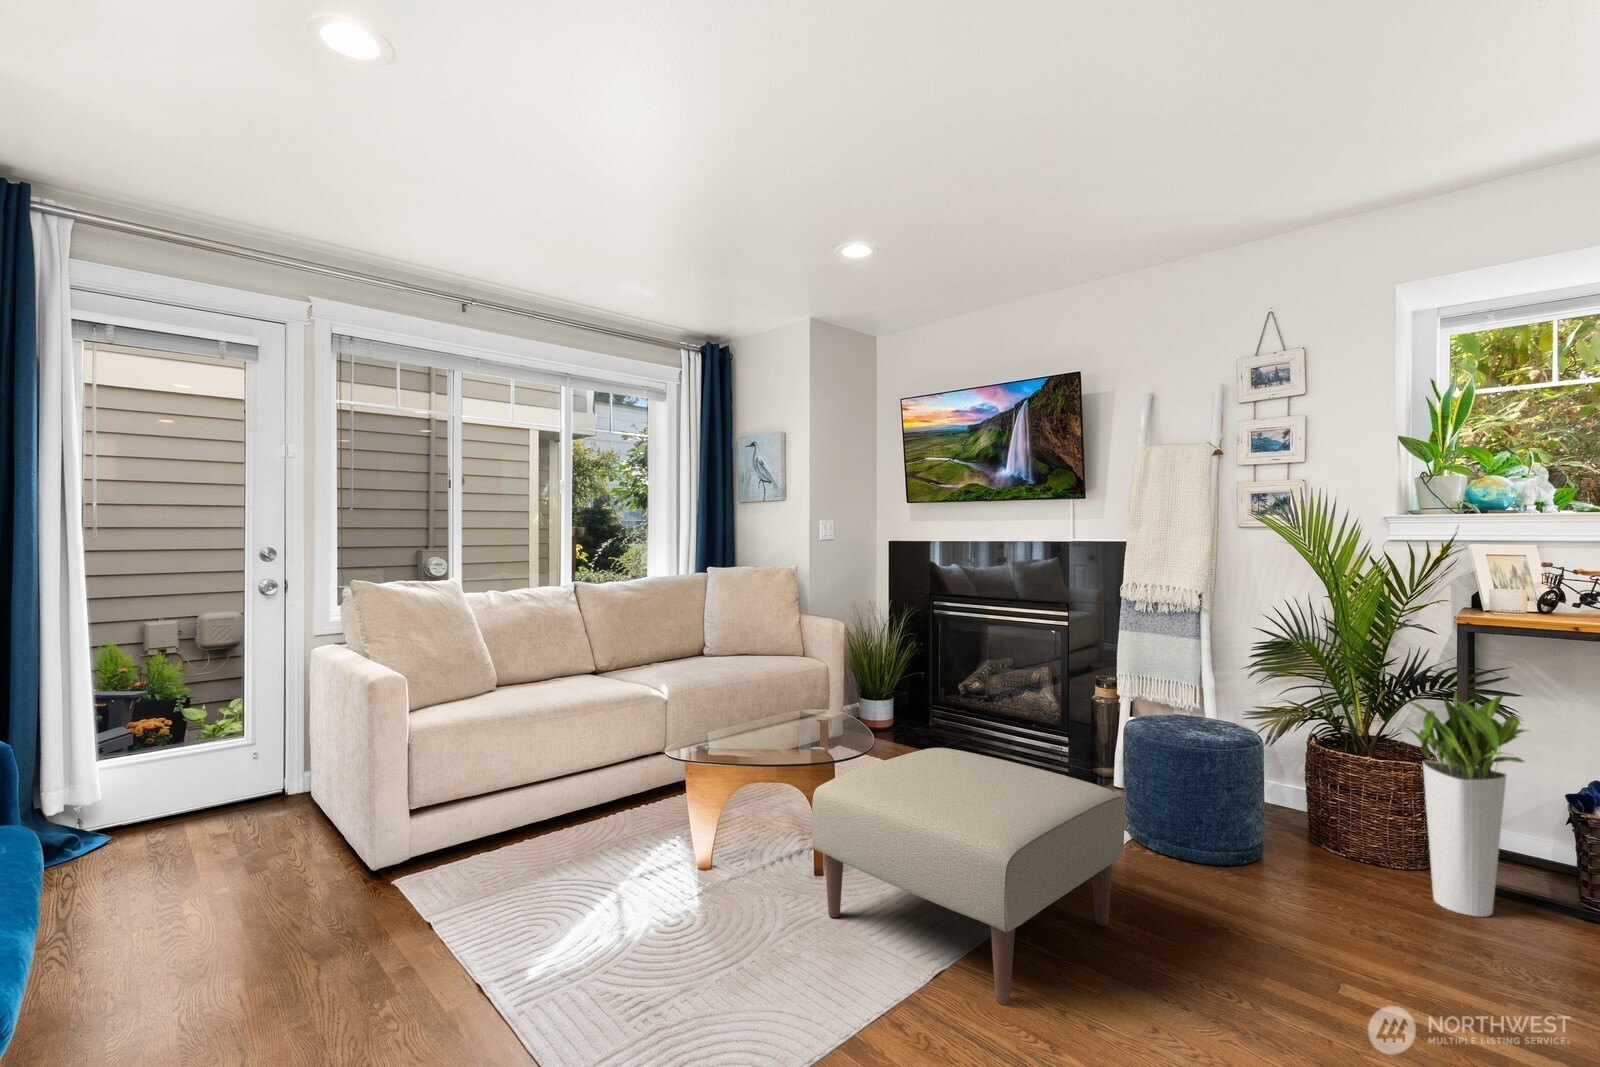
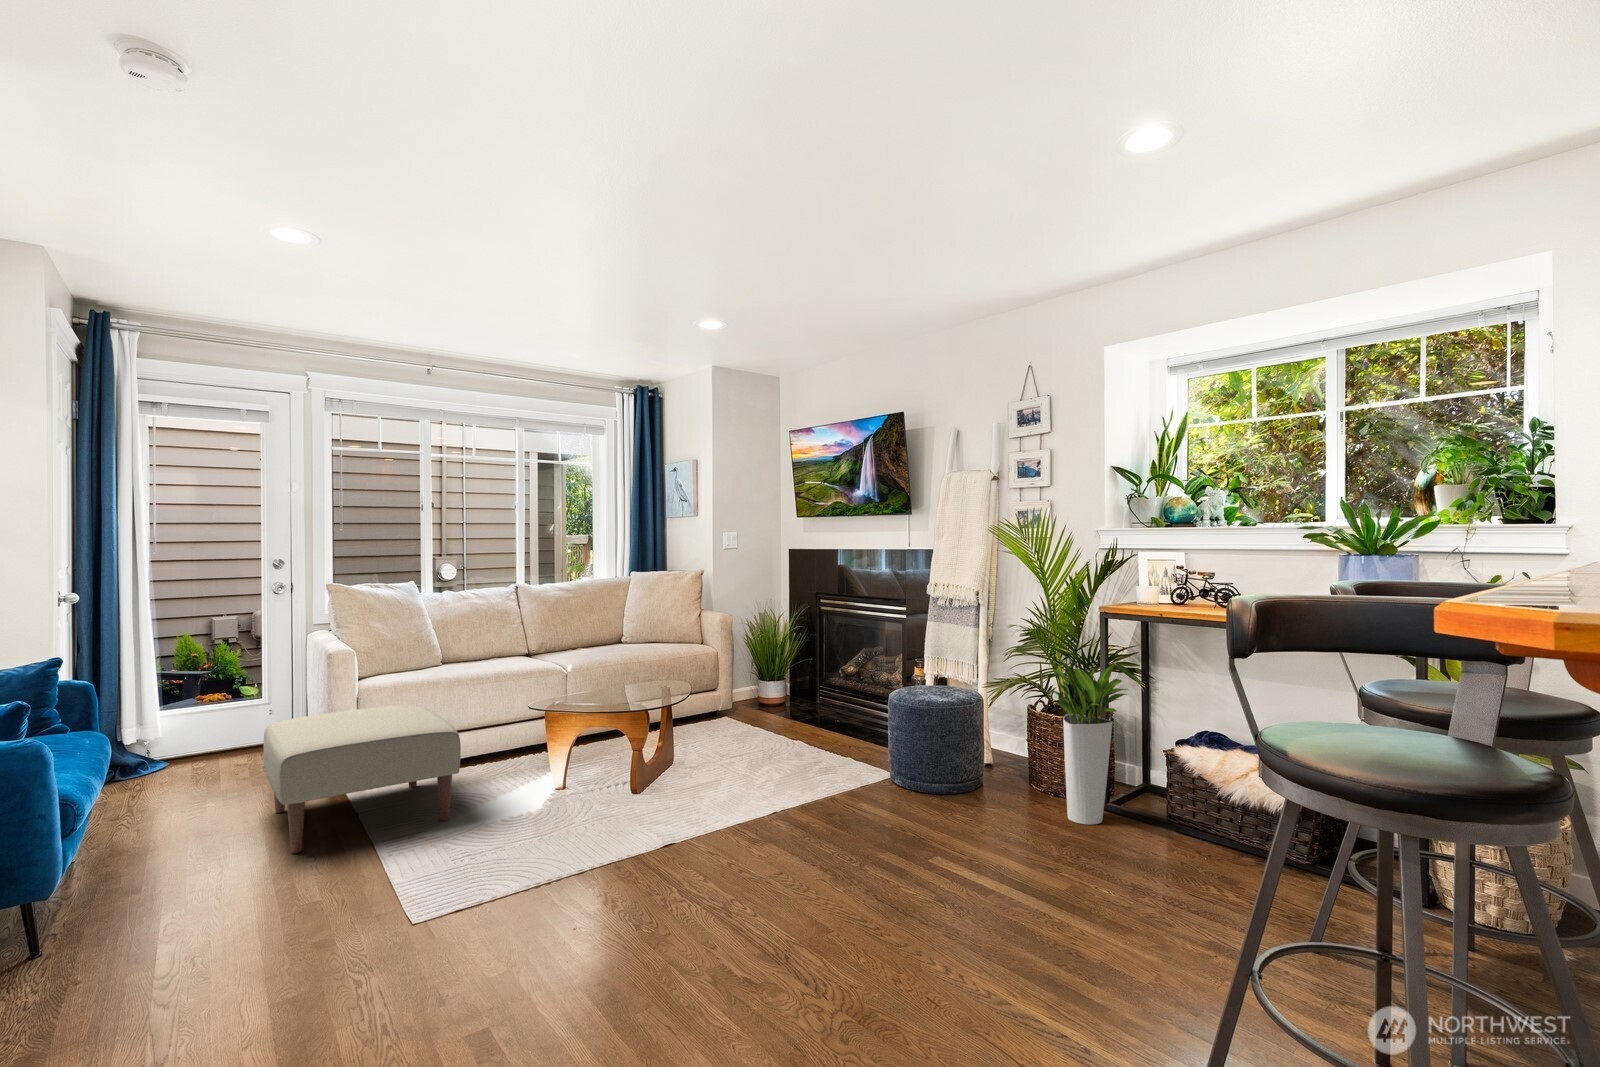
ottoman: present [812,748,1124,1004] -> present [263,705,461,853]

